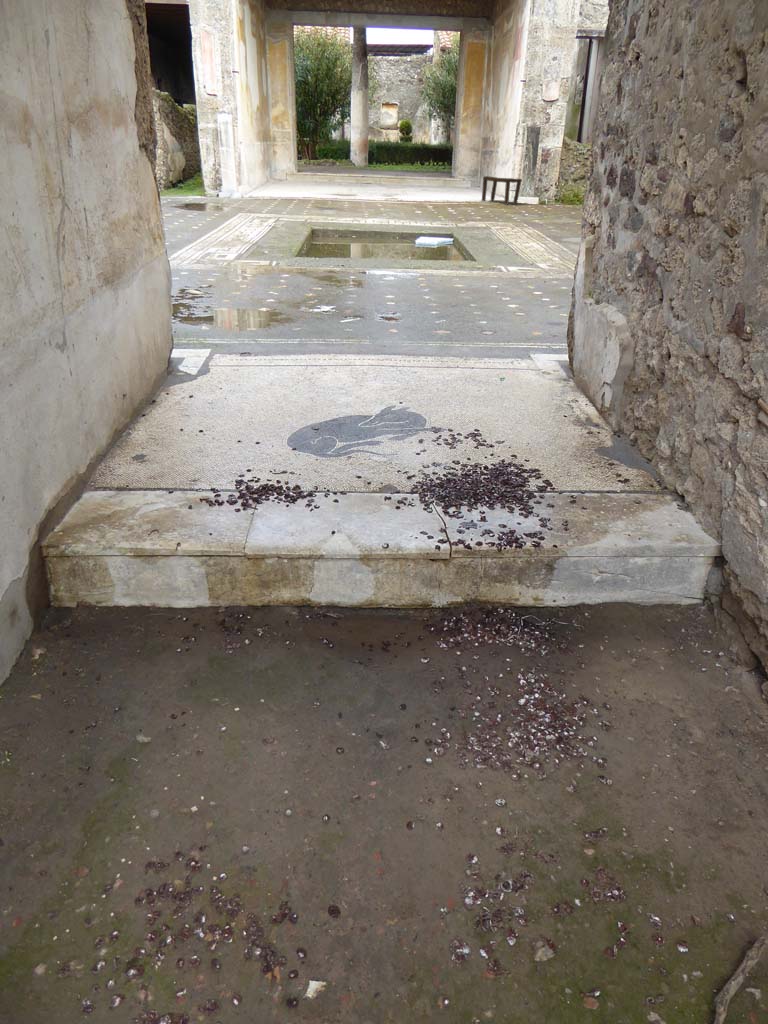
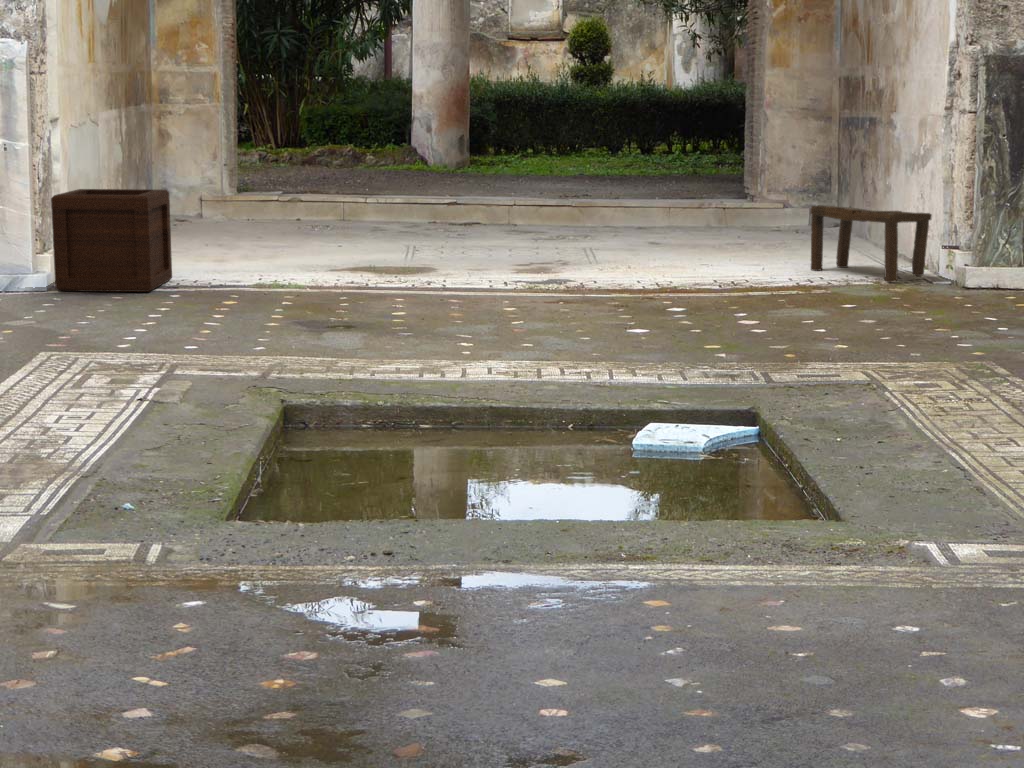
wooden crate: none [233,163,273,201] -> present [51,189,172,292]

